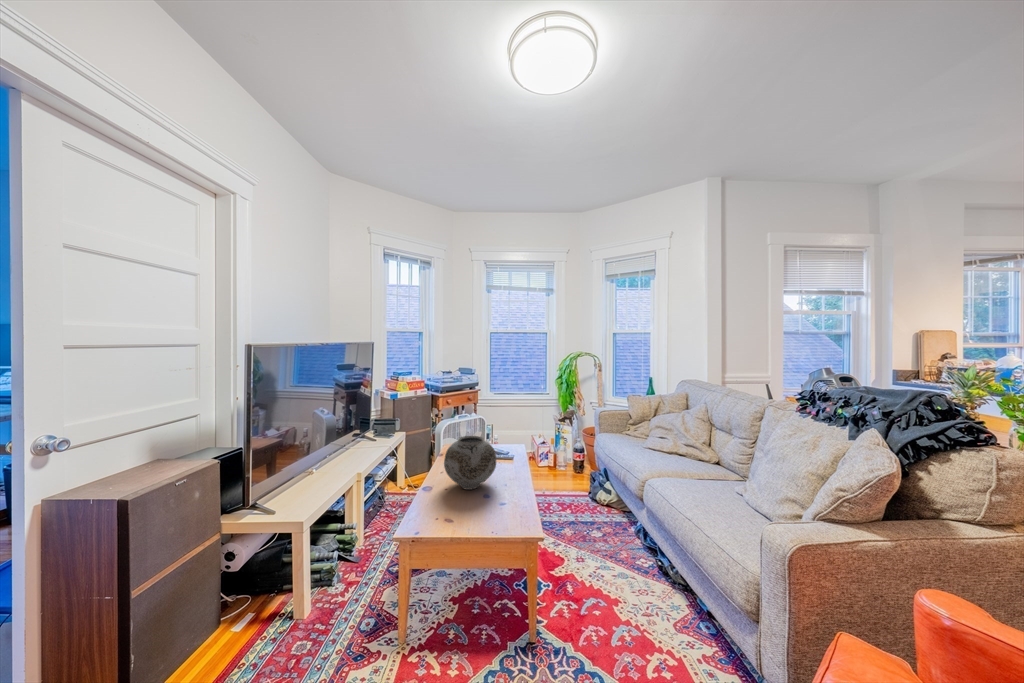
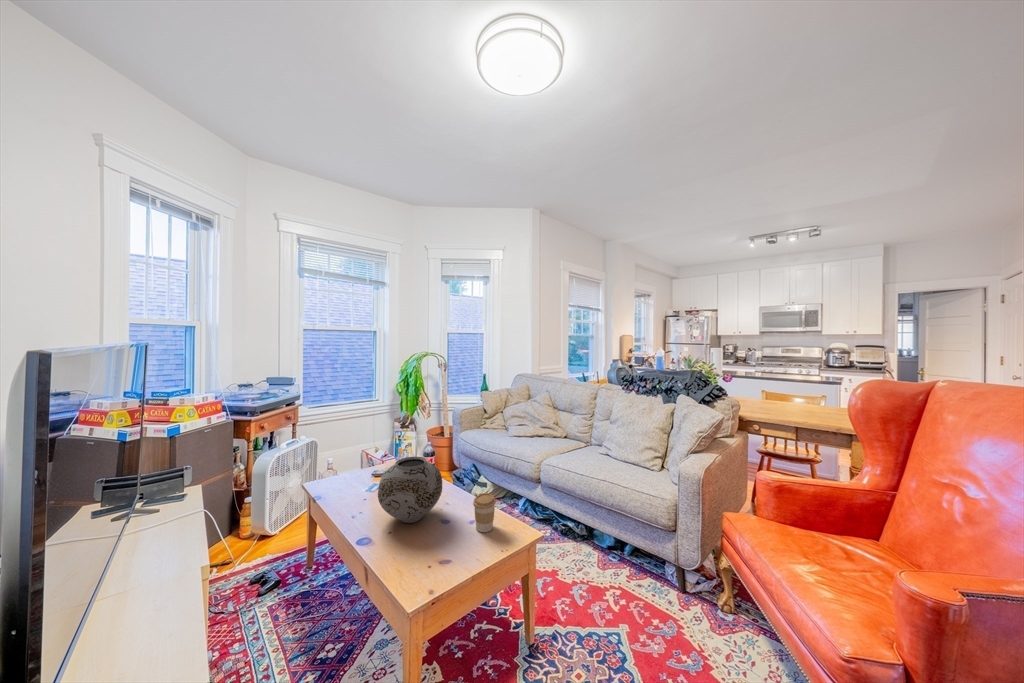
coffee cup: none [496,480,517,516] -> present [473,493,496,532]

